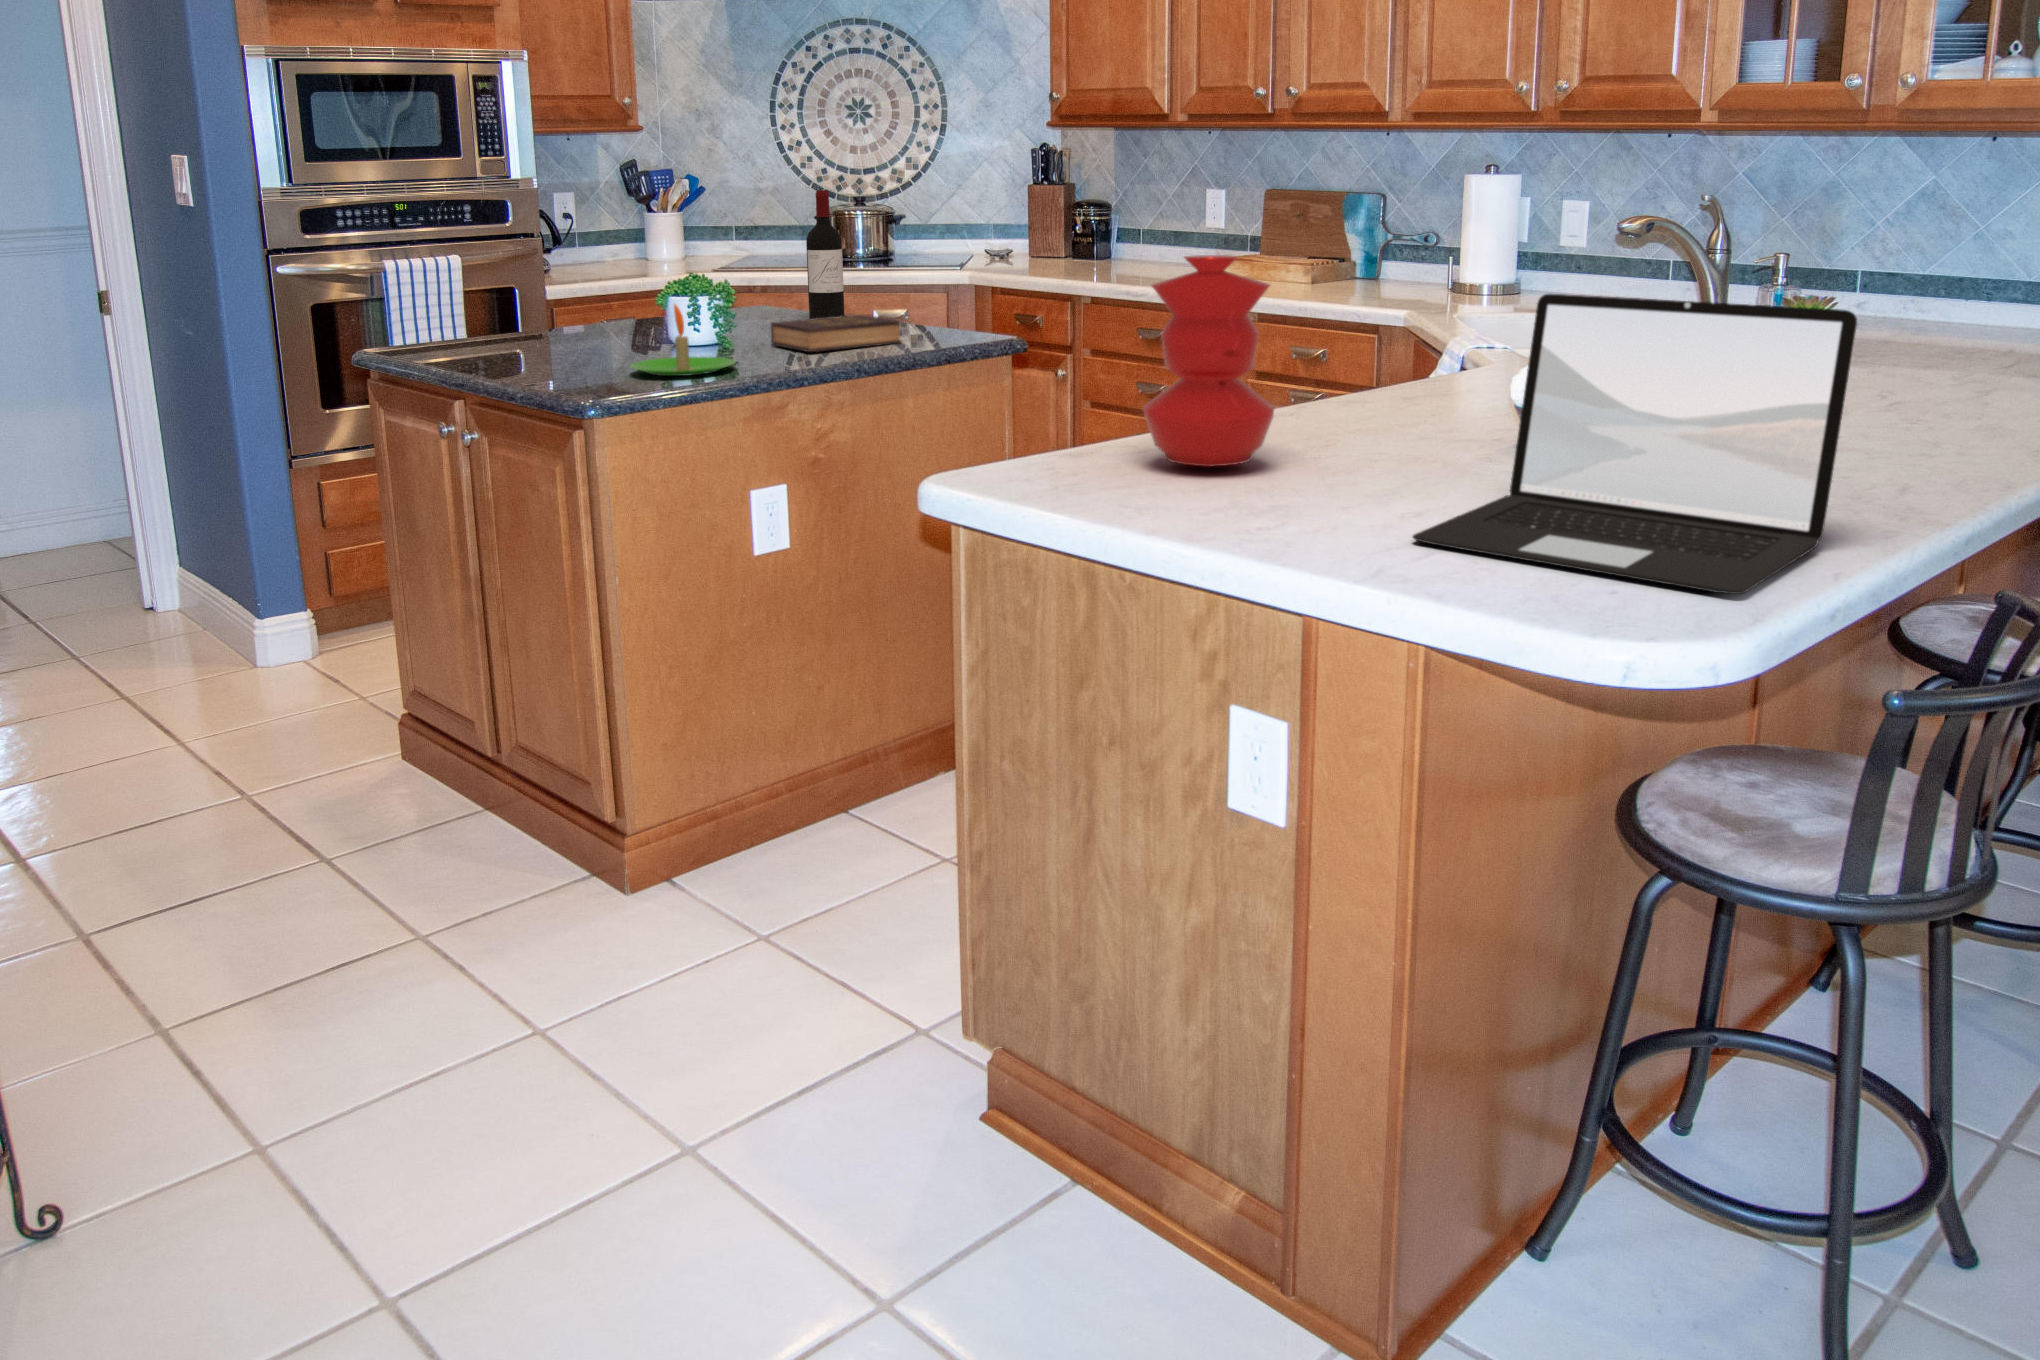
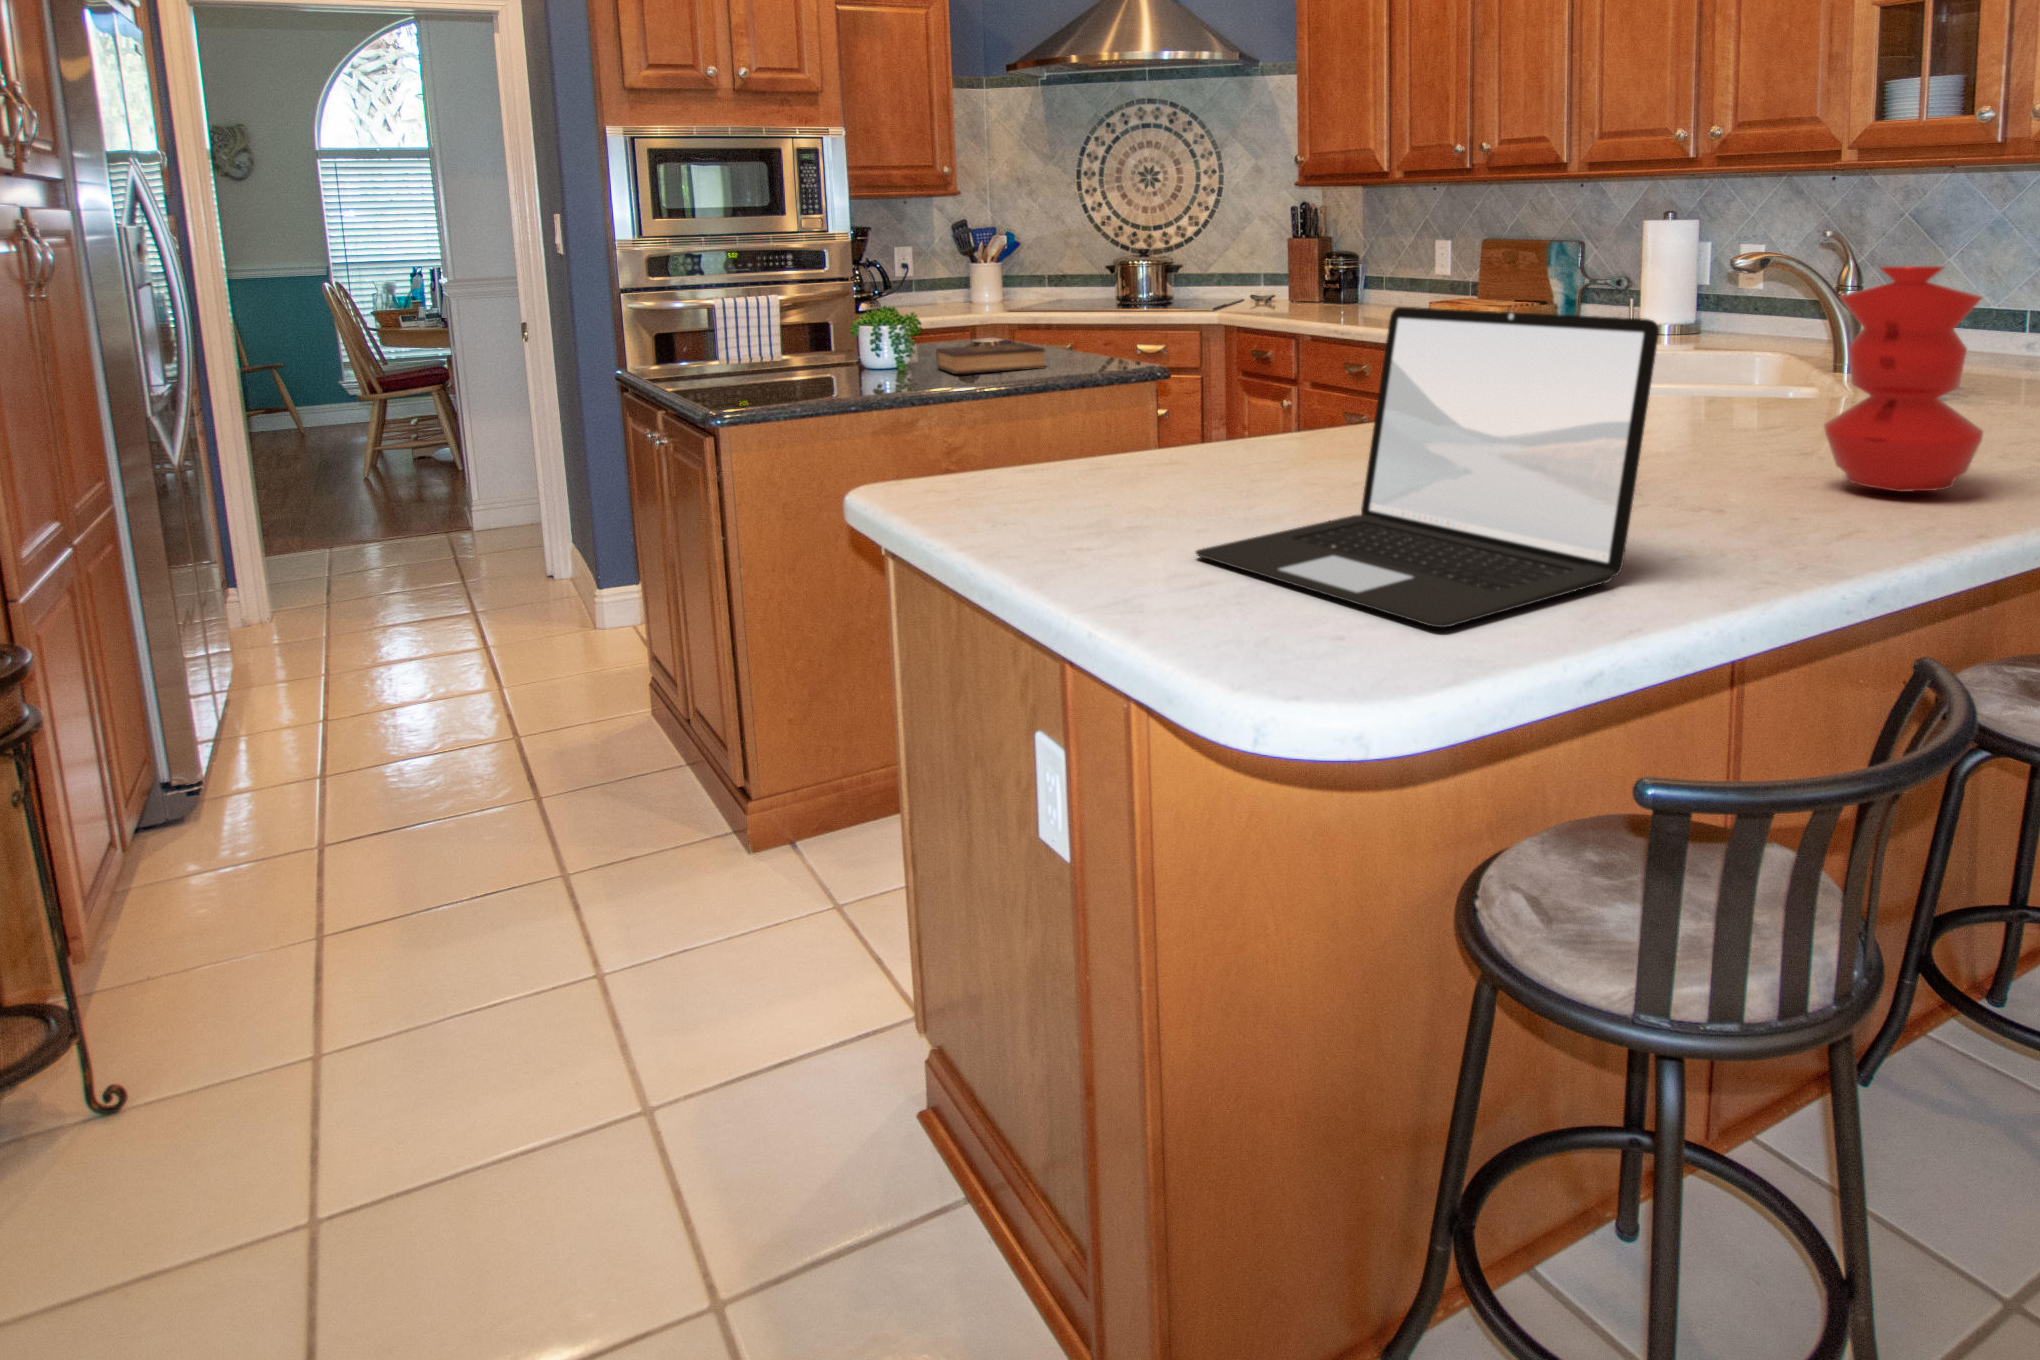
wine bottle: present [806,190,845,319] -> none [997,236,1031,351]
vase: present [1144,255,1274,467] -> present [1824,266,1983,492]
candle: present [630,305,735,376] -> none [784,329,878,391]

